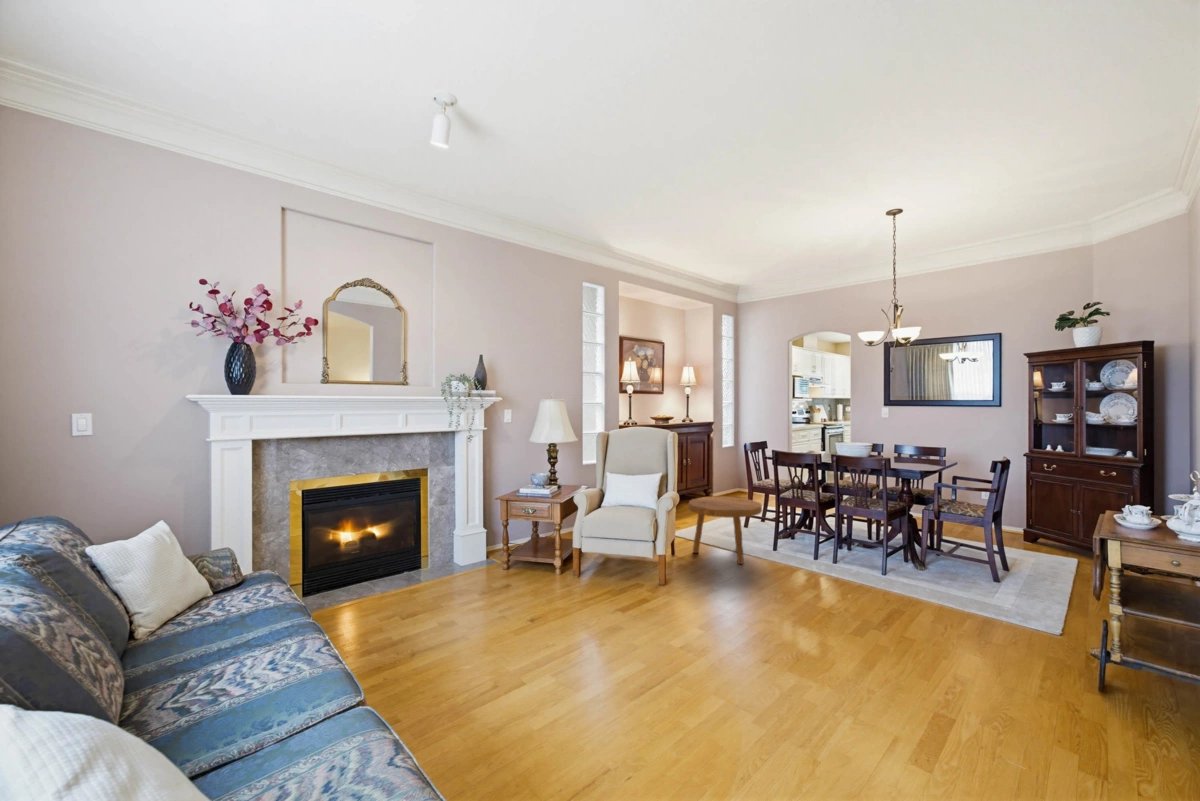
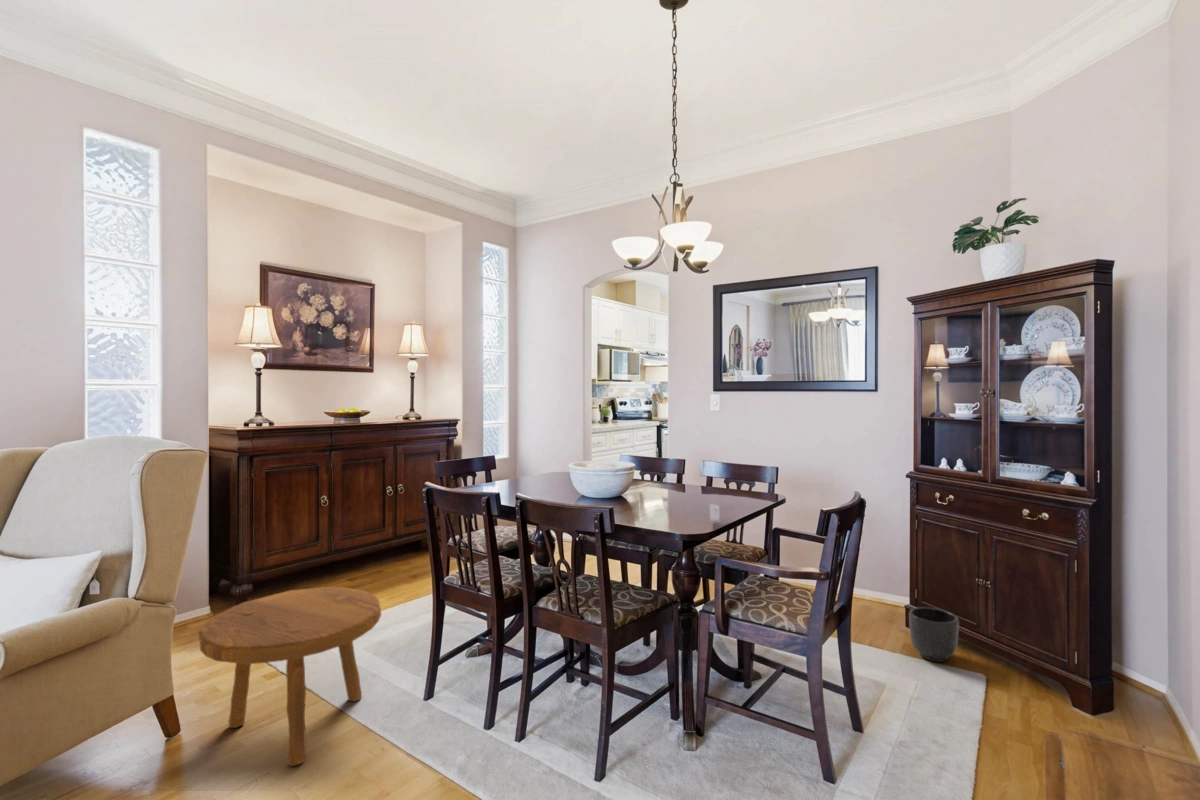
planter: none [1030,526,1061,553] -> present [909,607,959,662]

